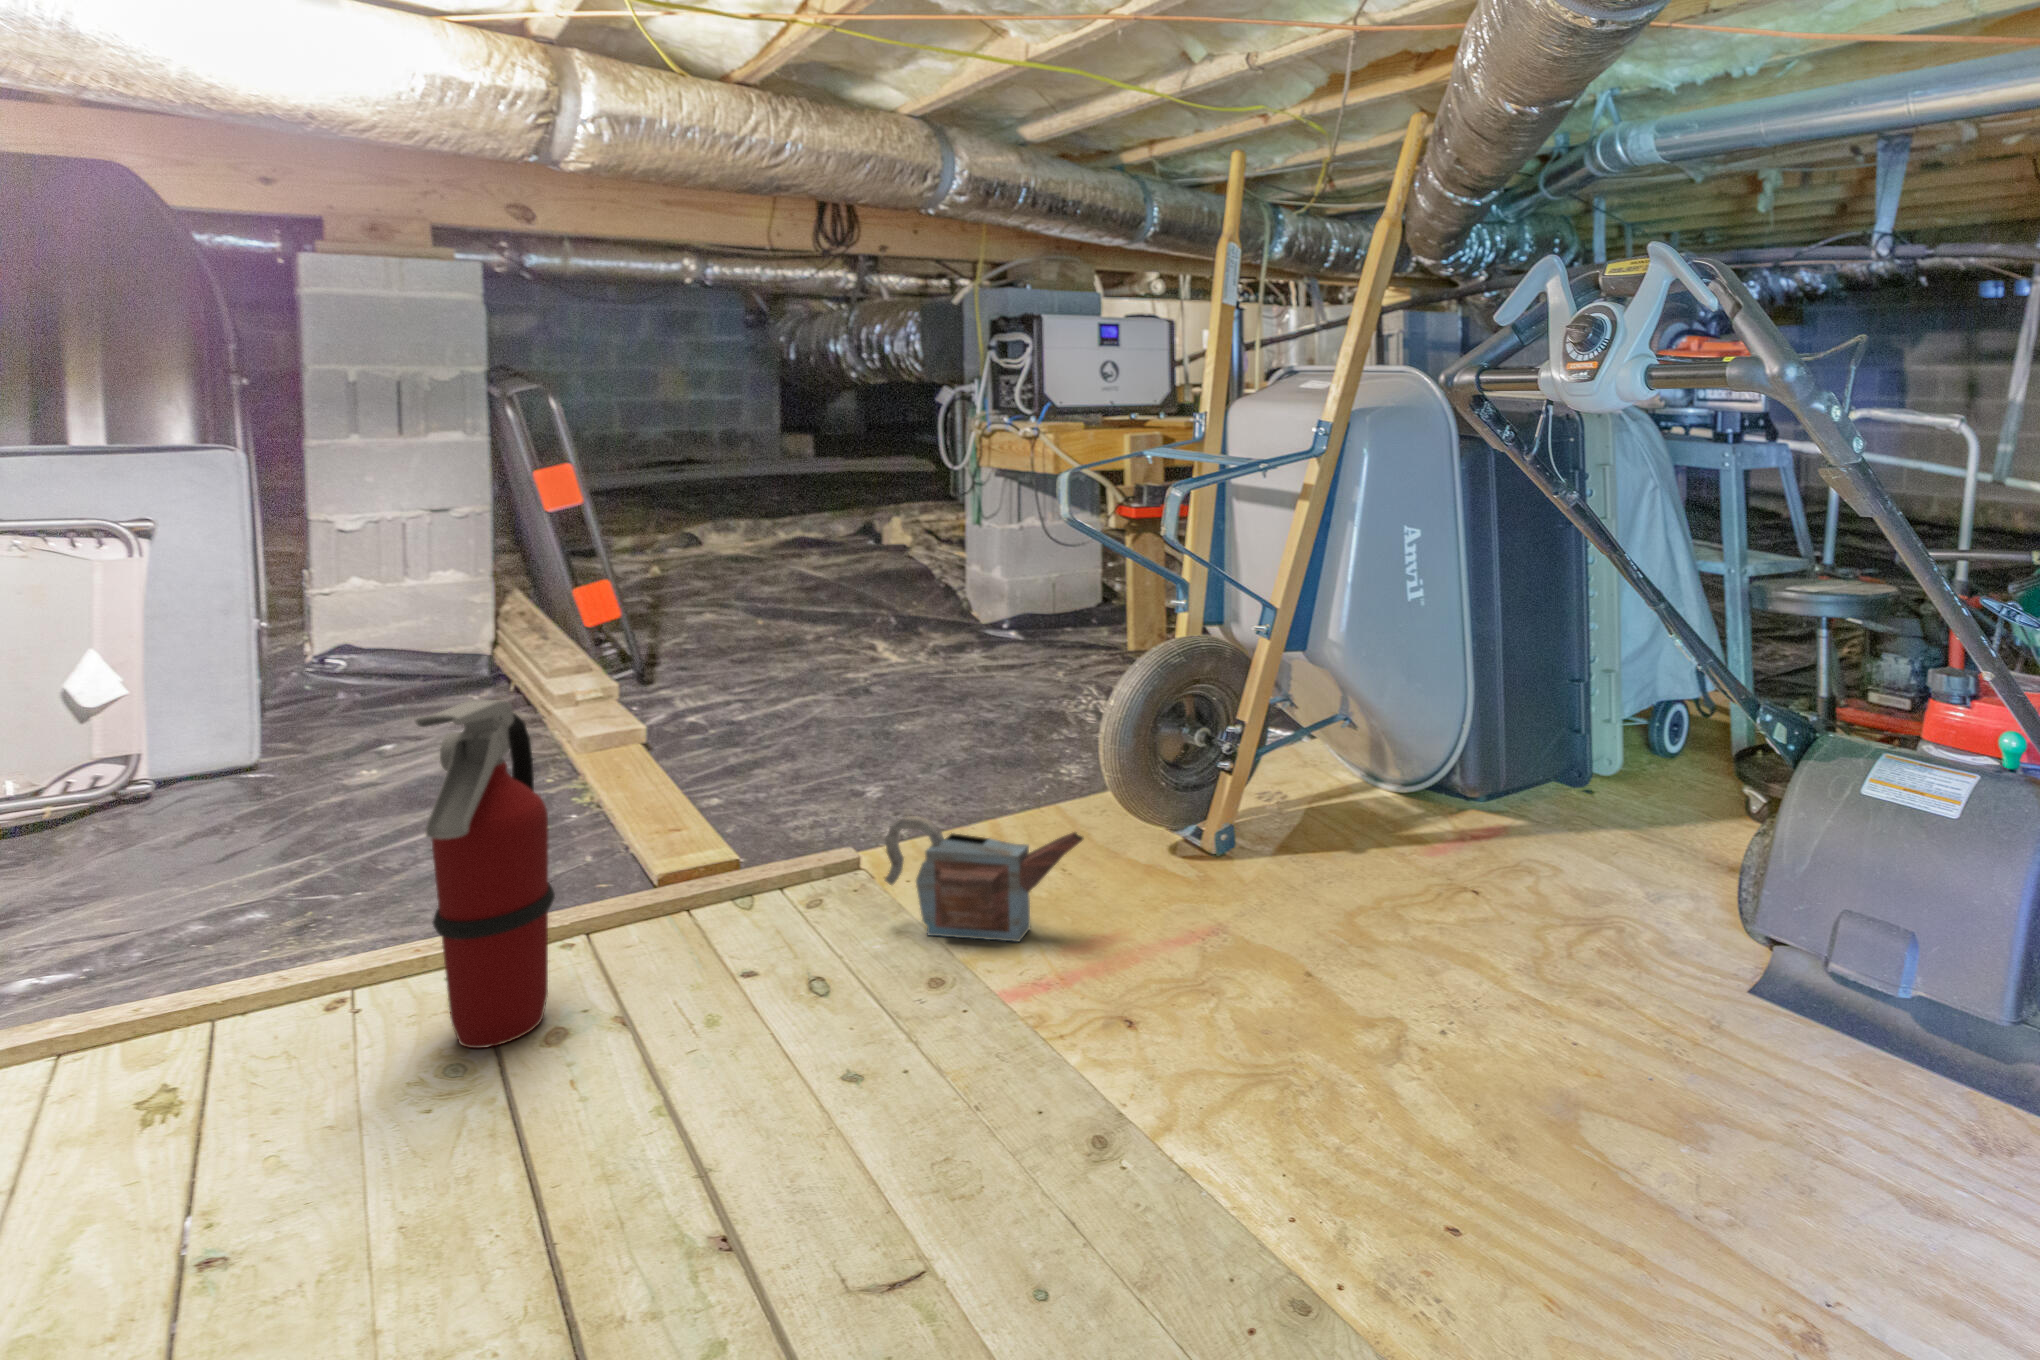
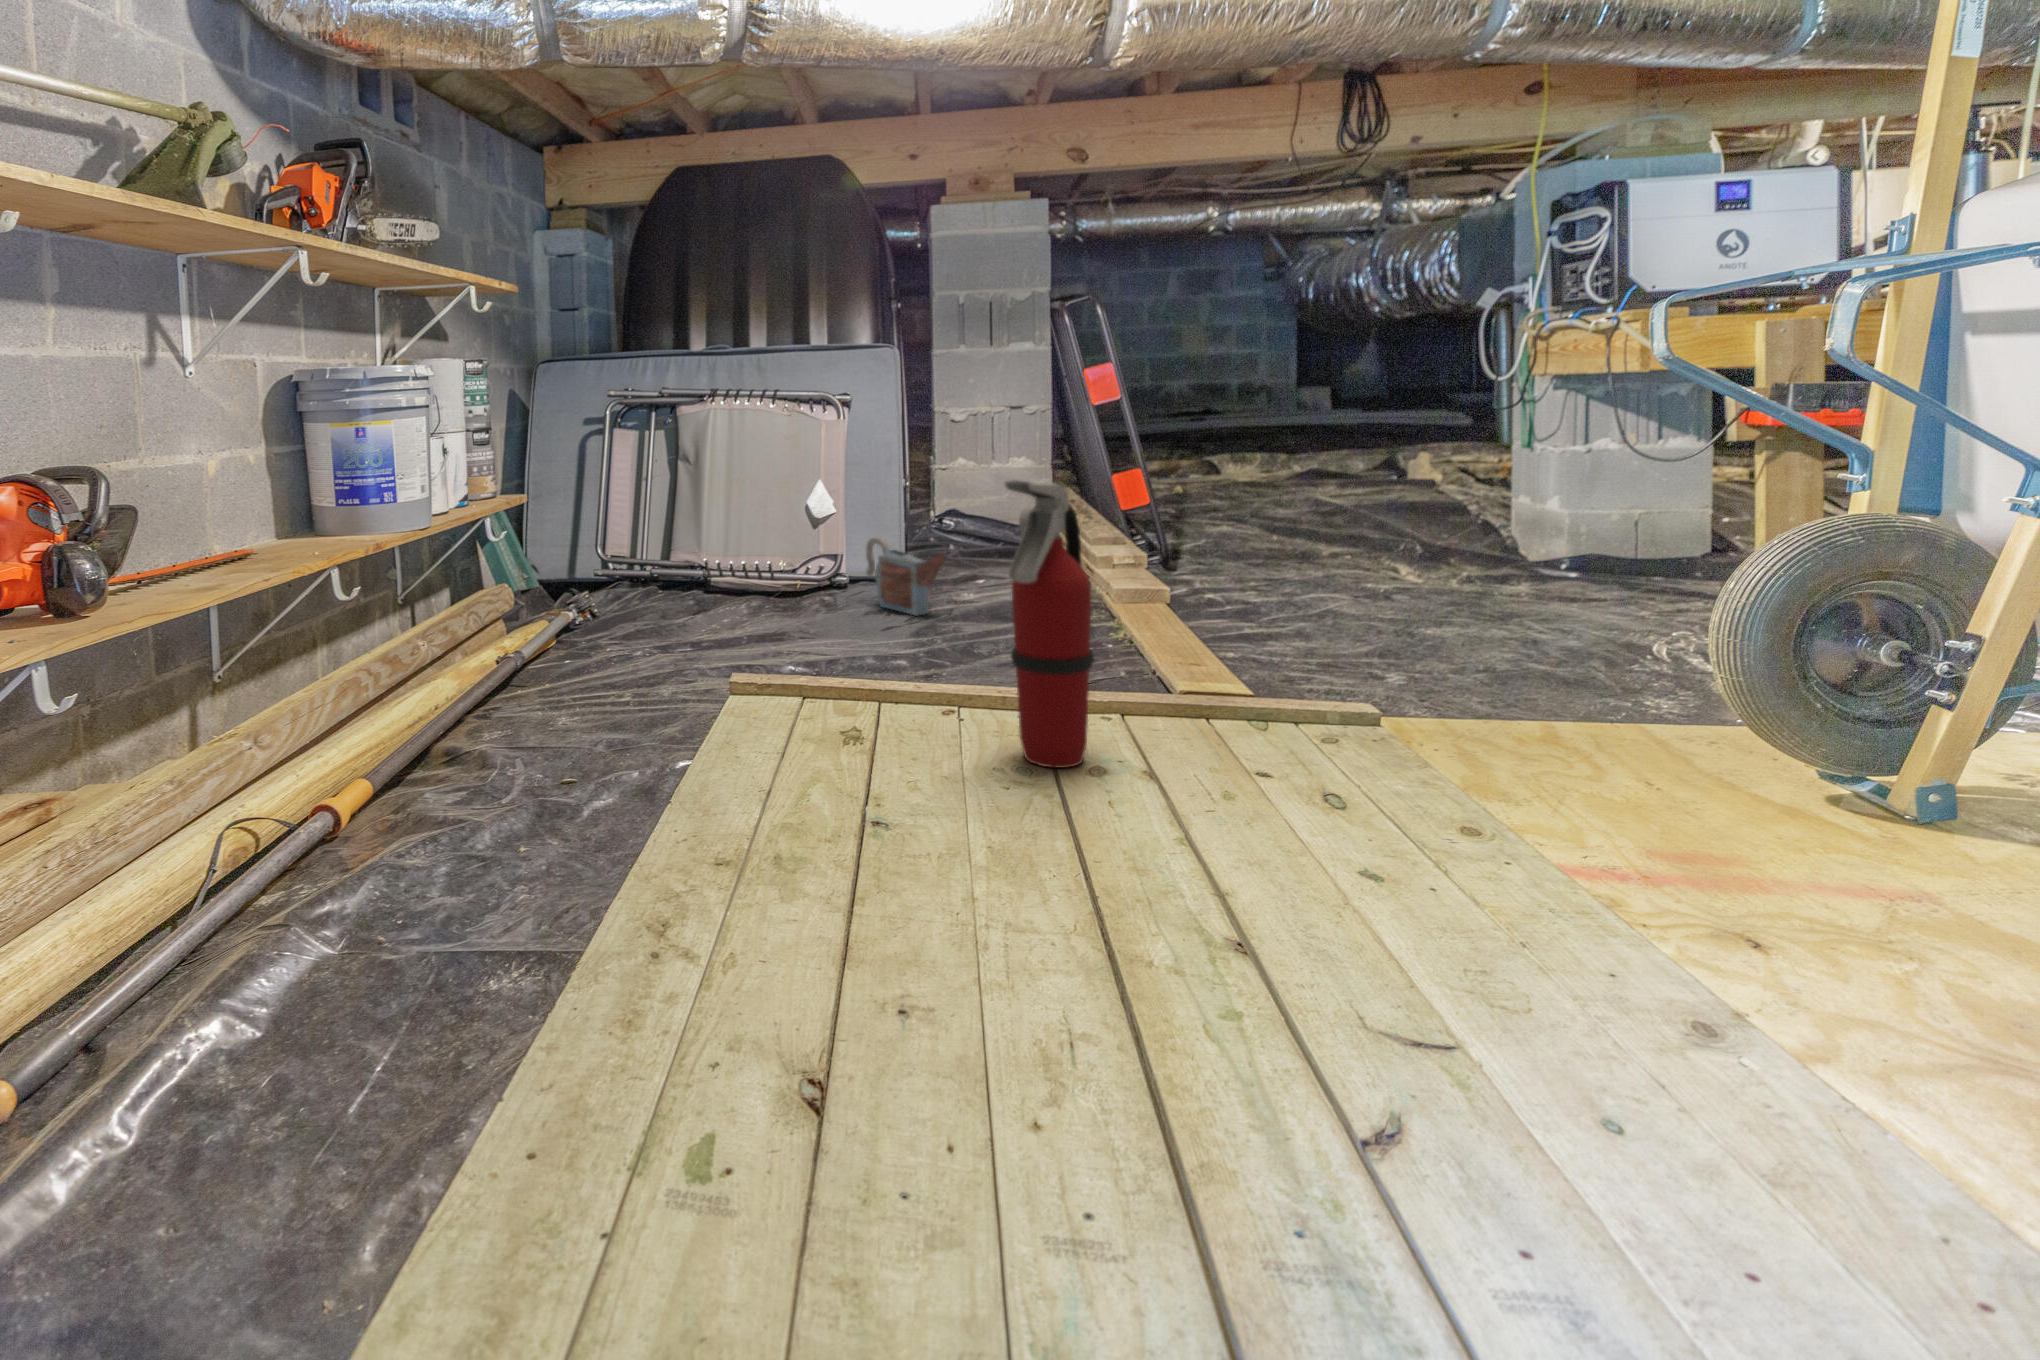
watering can: present [885,816,1084,942] -> present [866,538,947,615]

